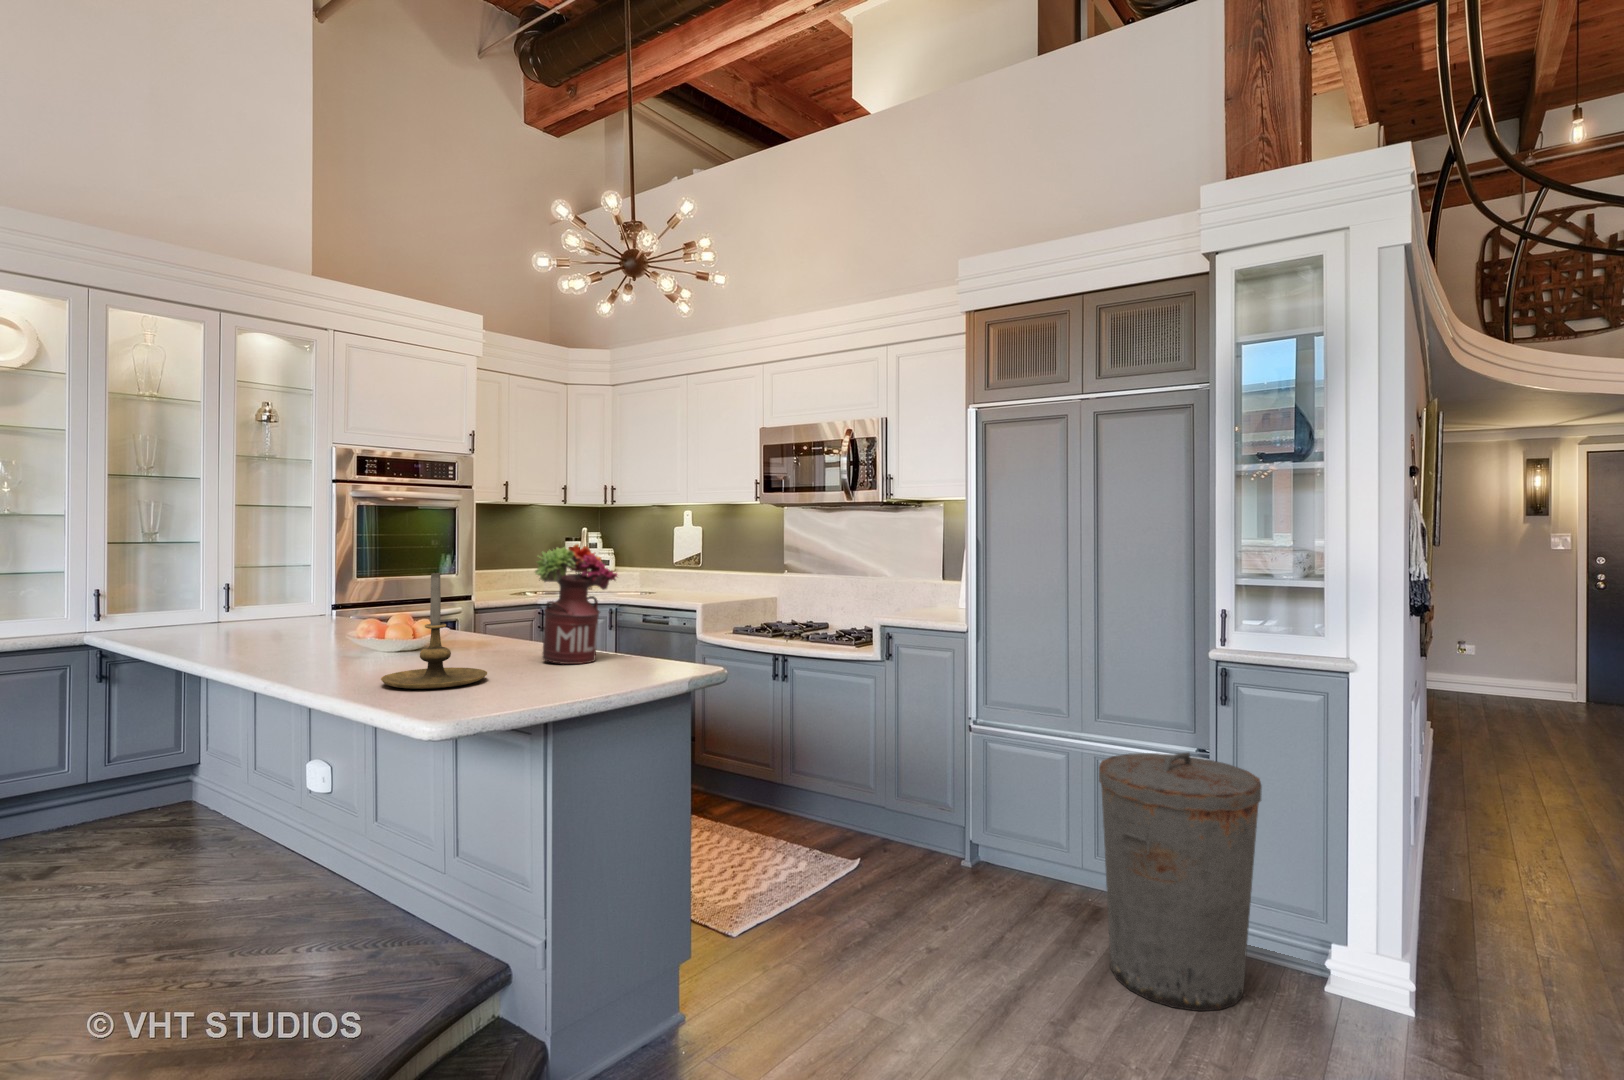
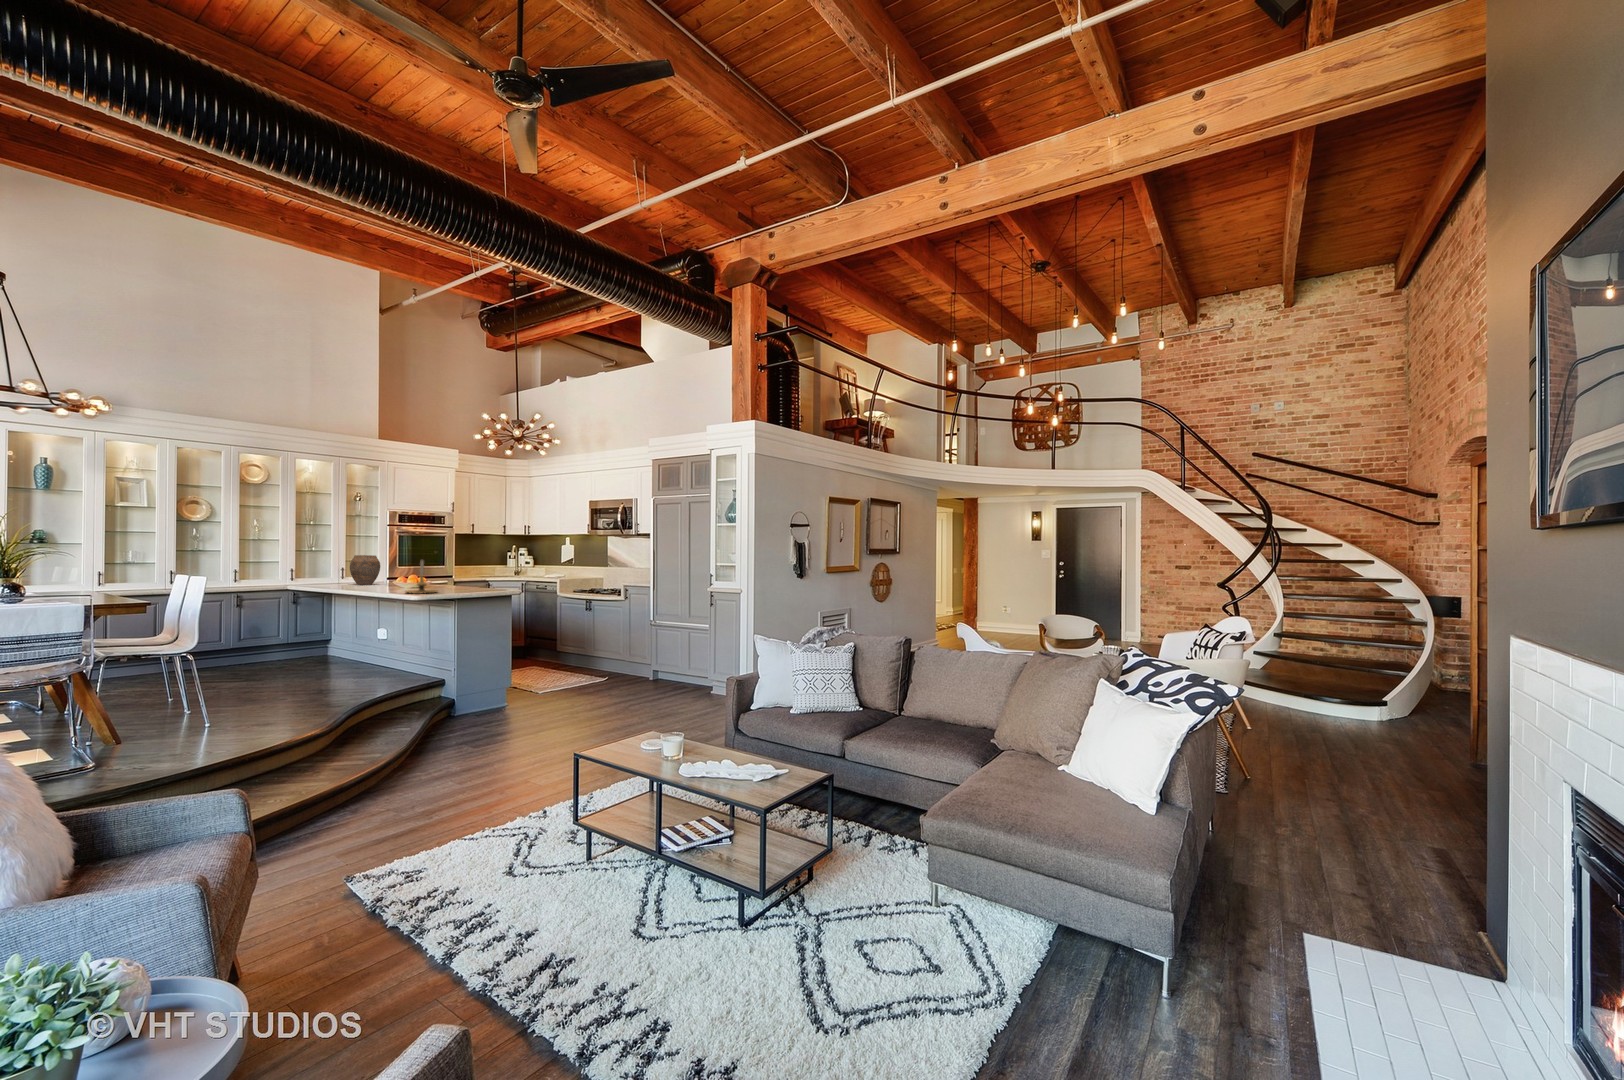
flower arrangement: present [535,544,617,664] -> none [458,551,488,591]
vase: none [239,551,313,626] -> present [350,555,380,585]
trash can: present [1099,753,1262,1011] -> none [658,623,709,704]

